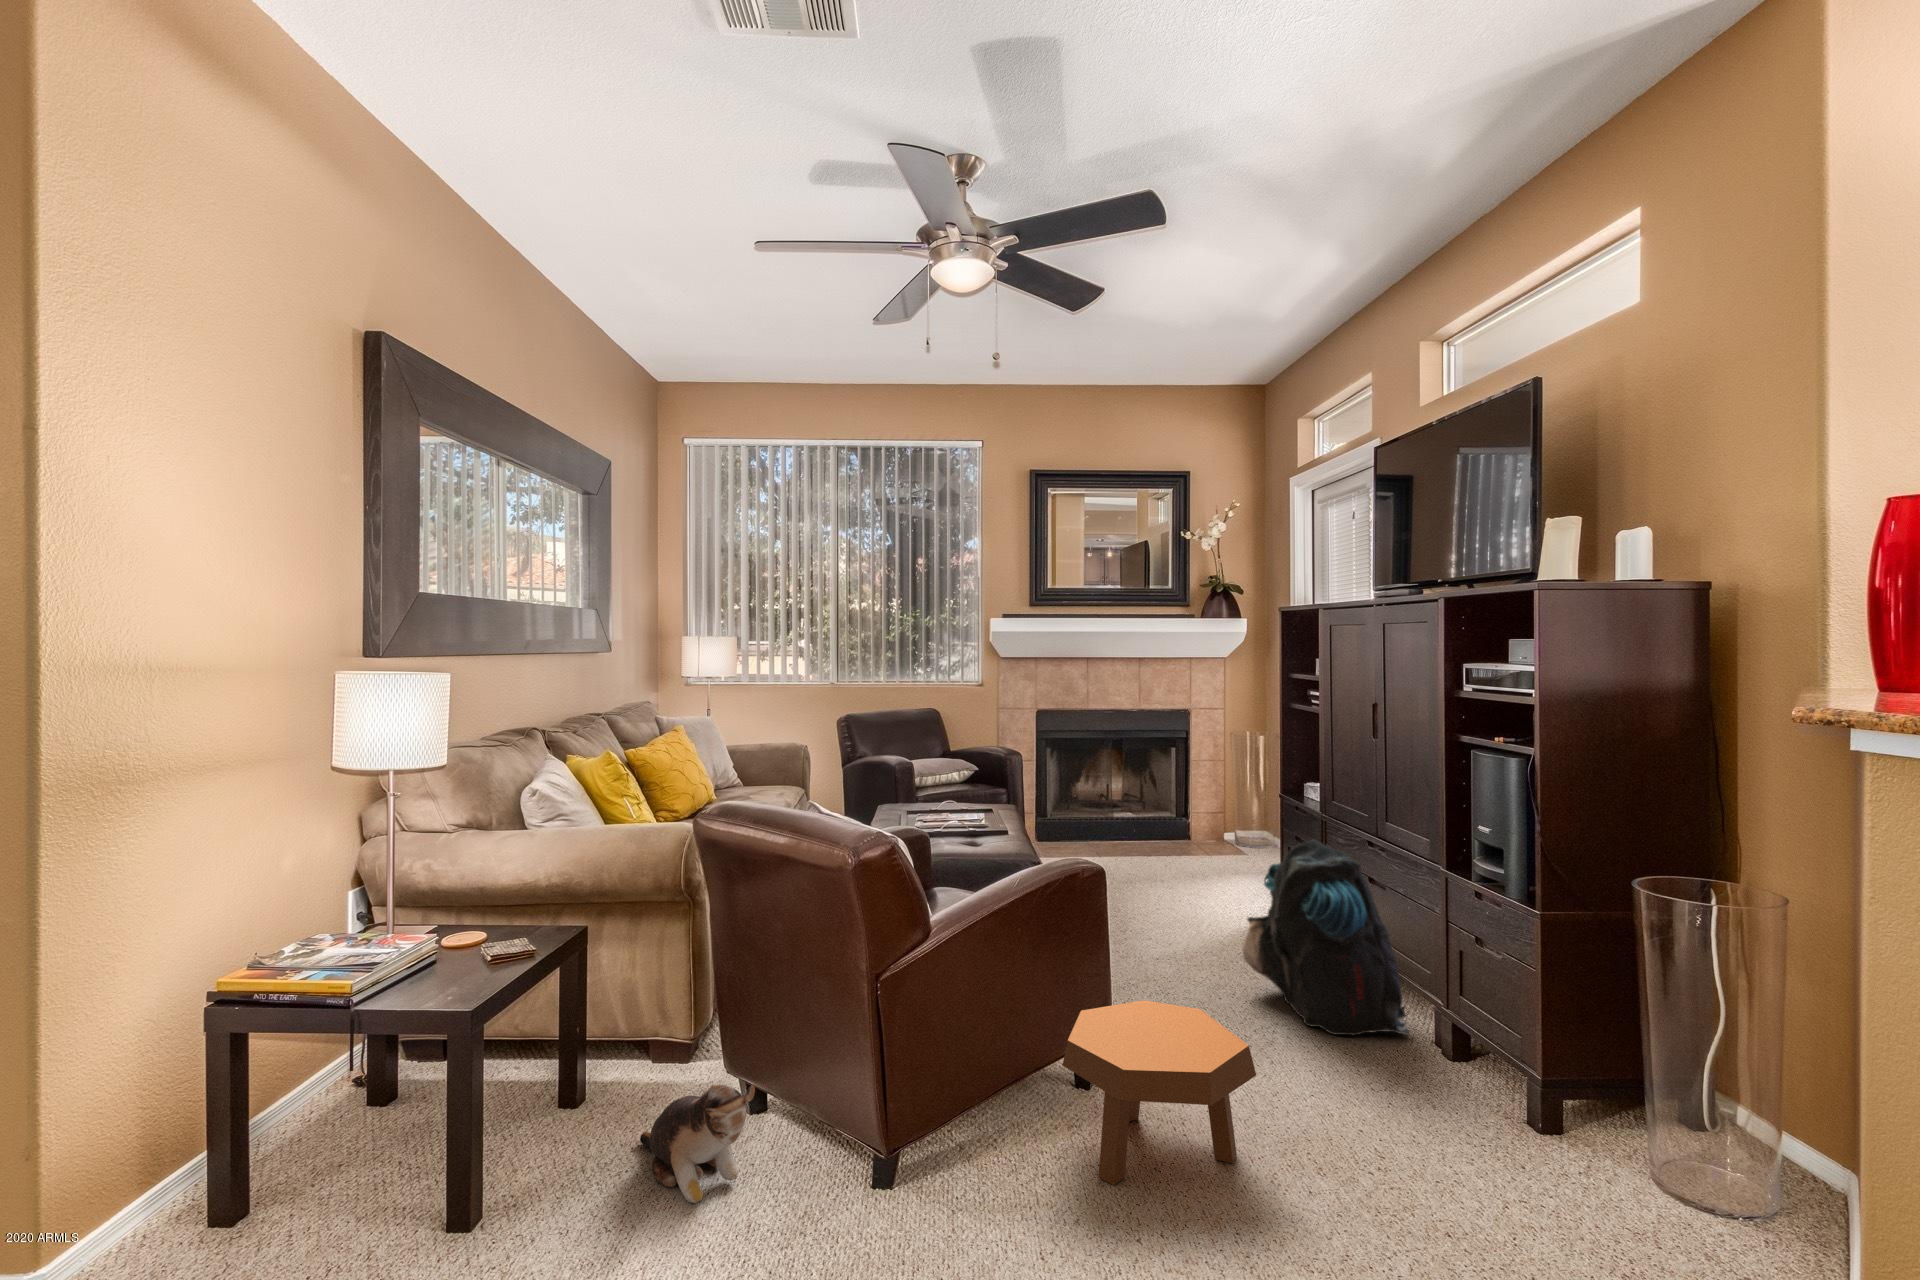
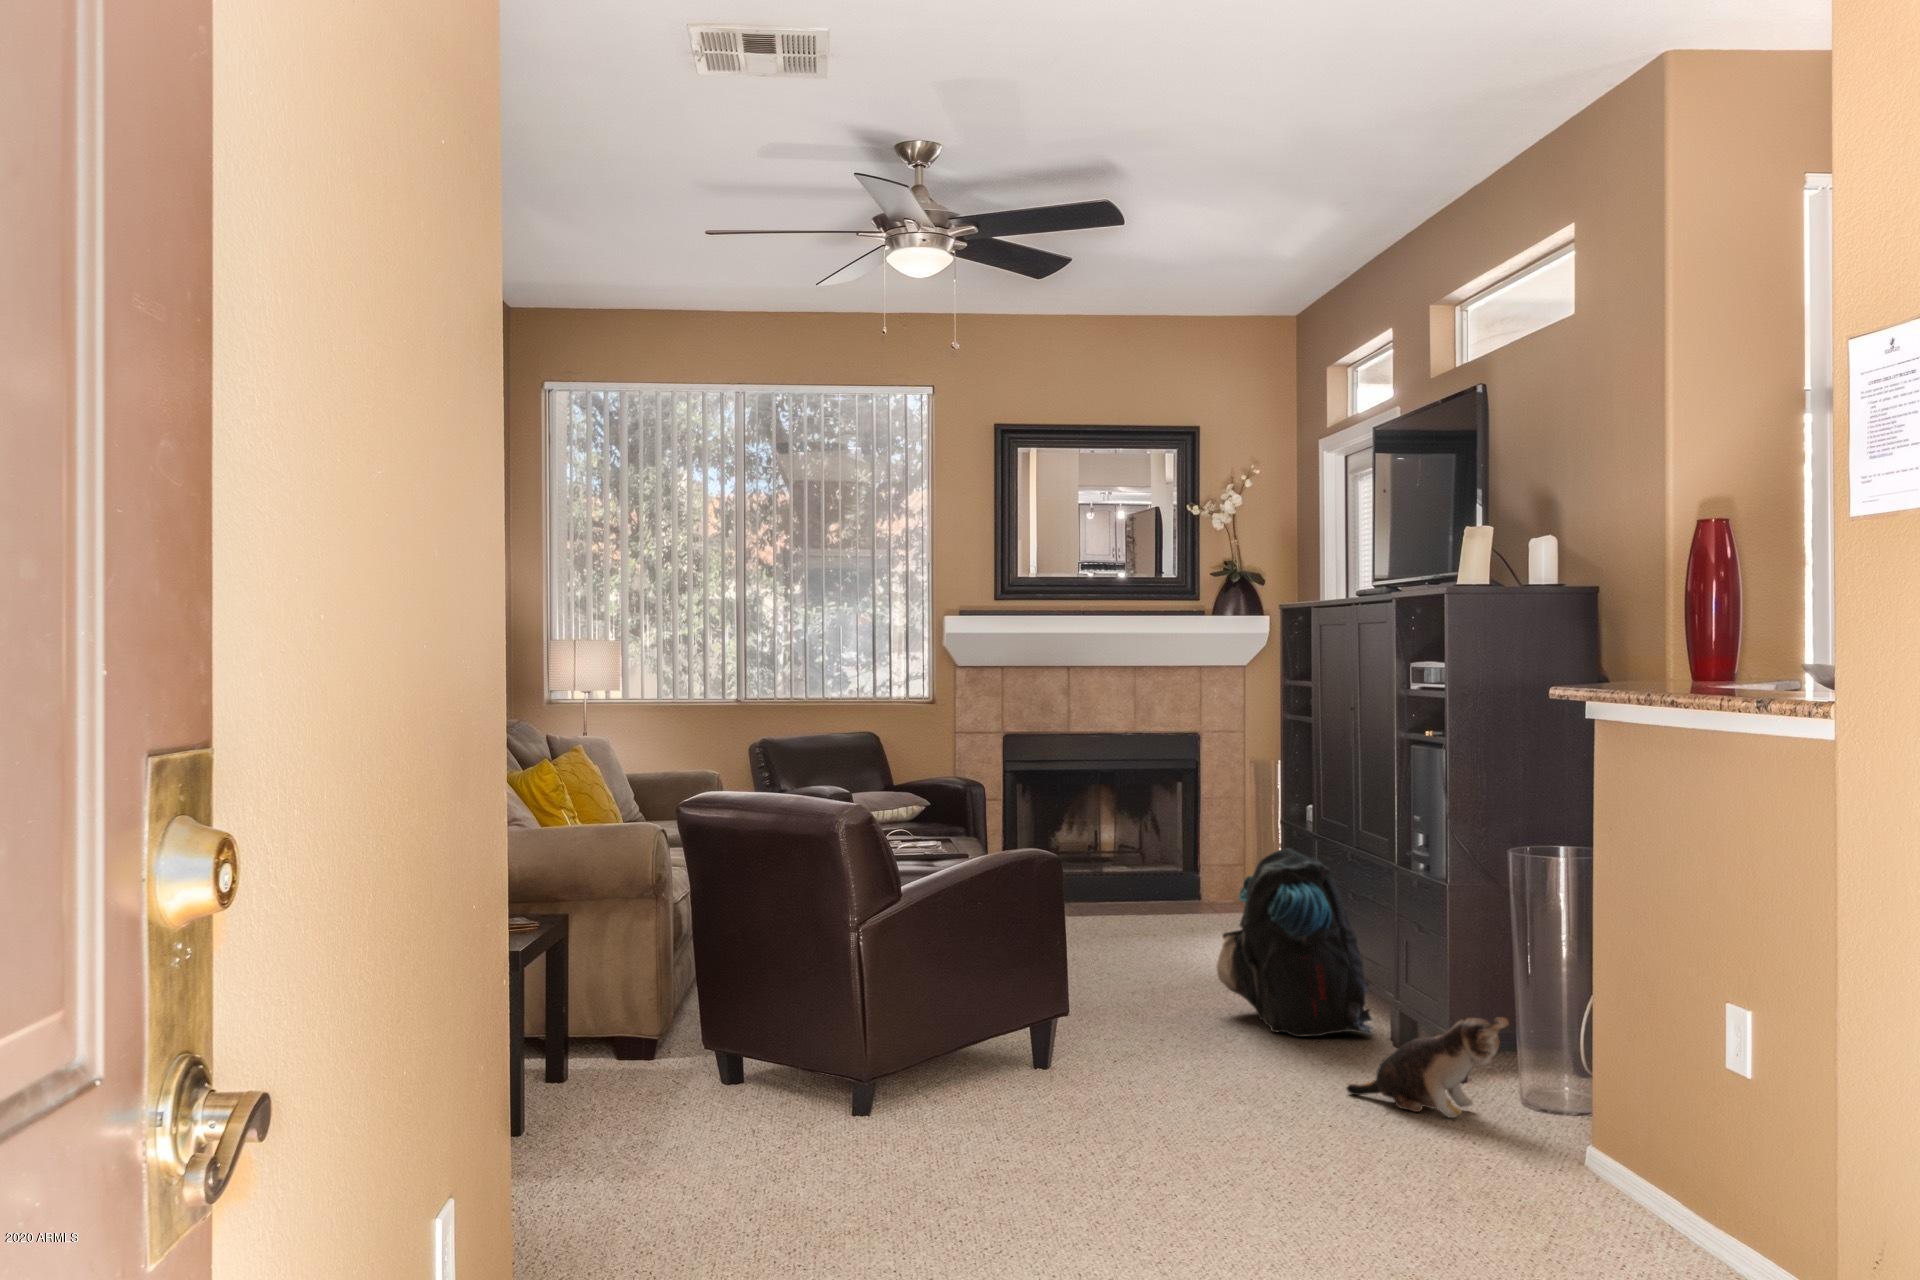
footstool: present [1063,1000,1256,1185] -> none [1017,979,1190,1114]
plush toy: present [640,1085,755,1203] -> present [1347,1017,1509,1118]

